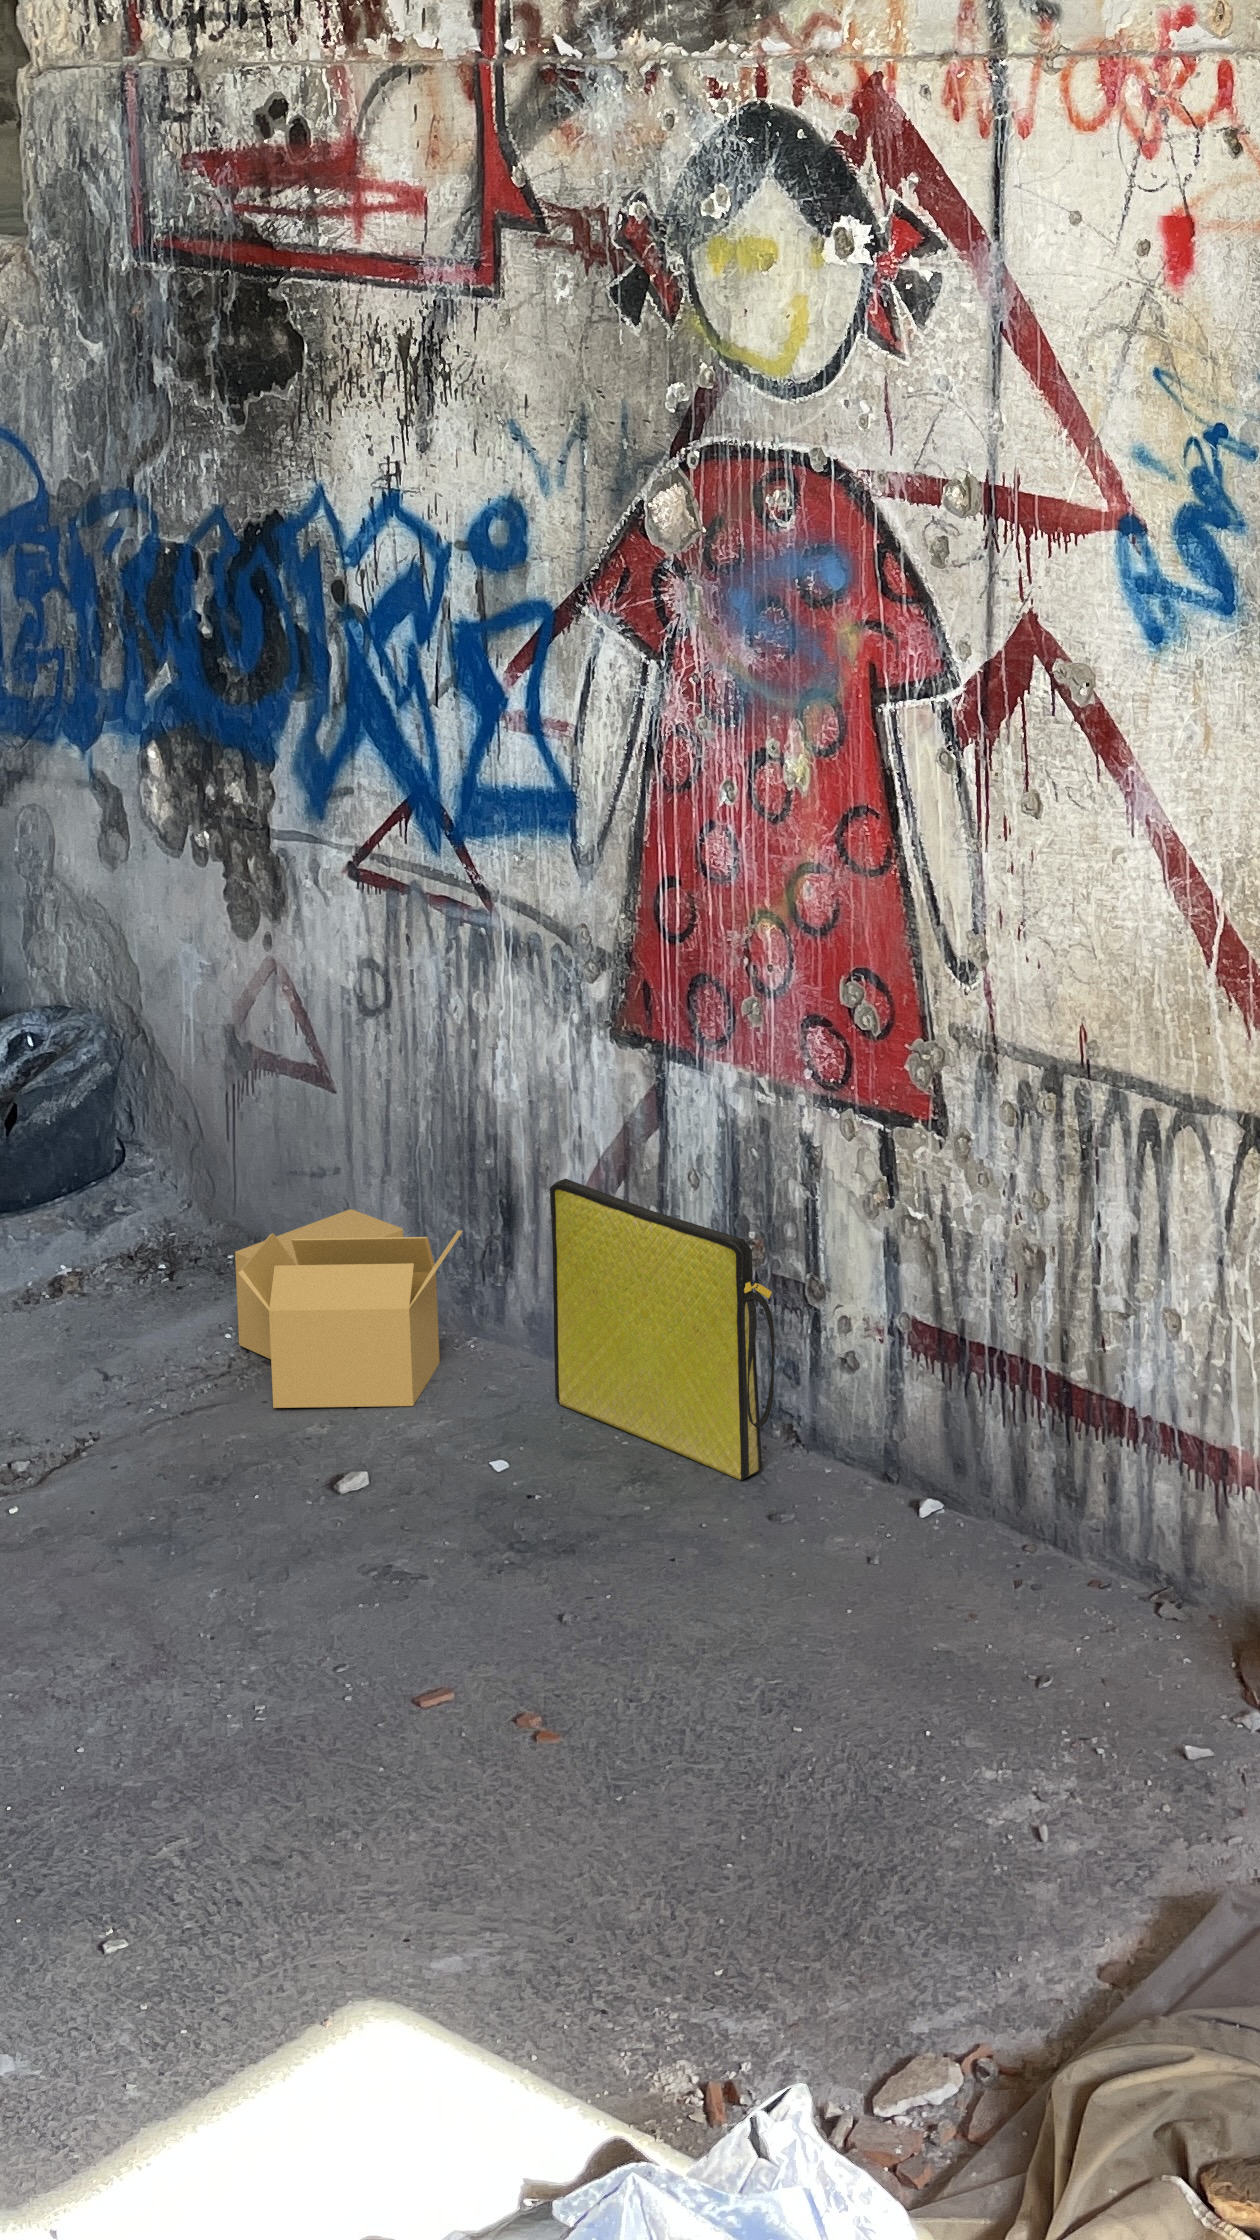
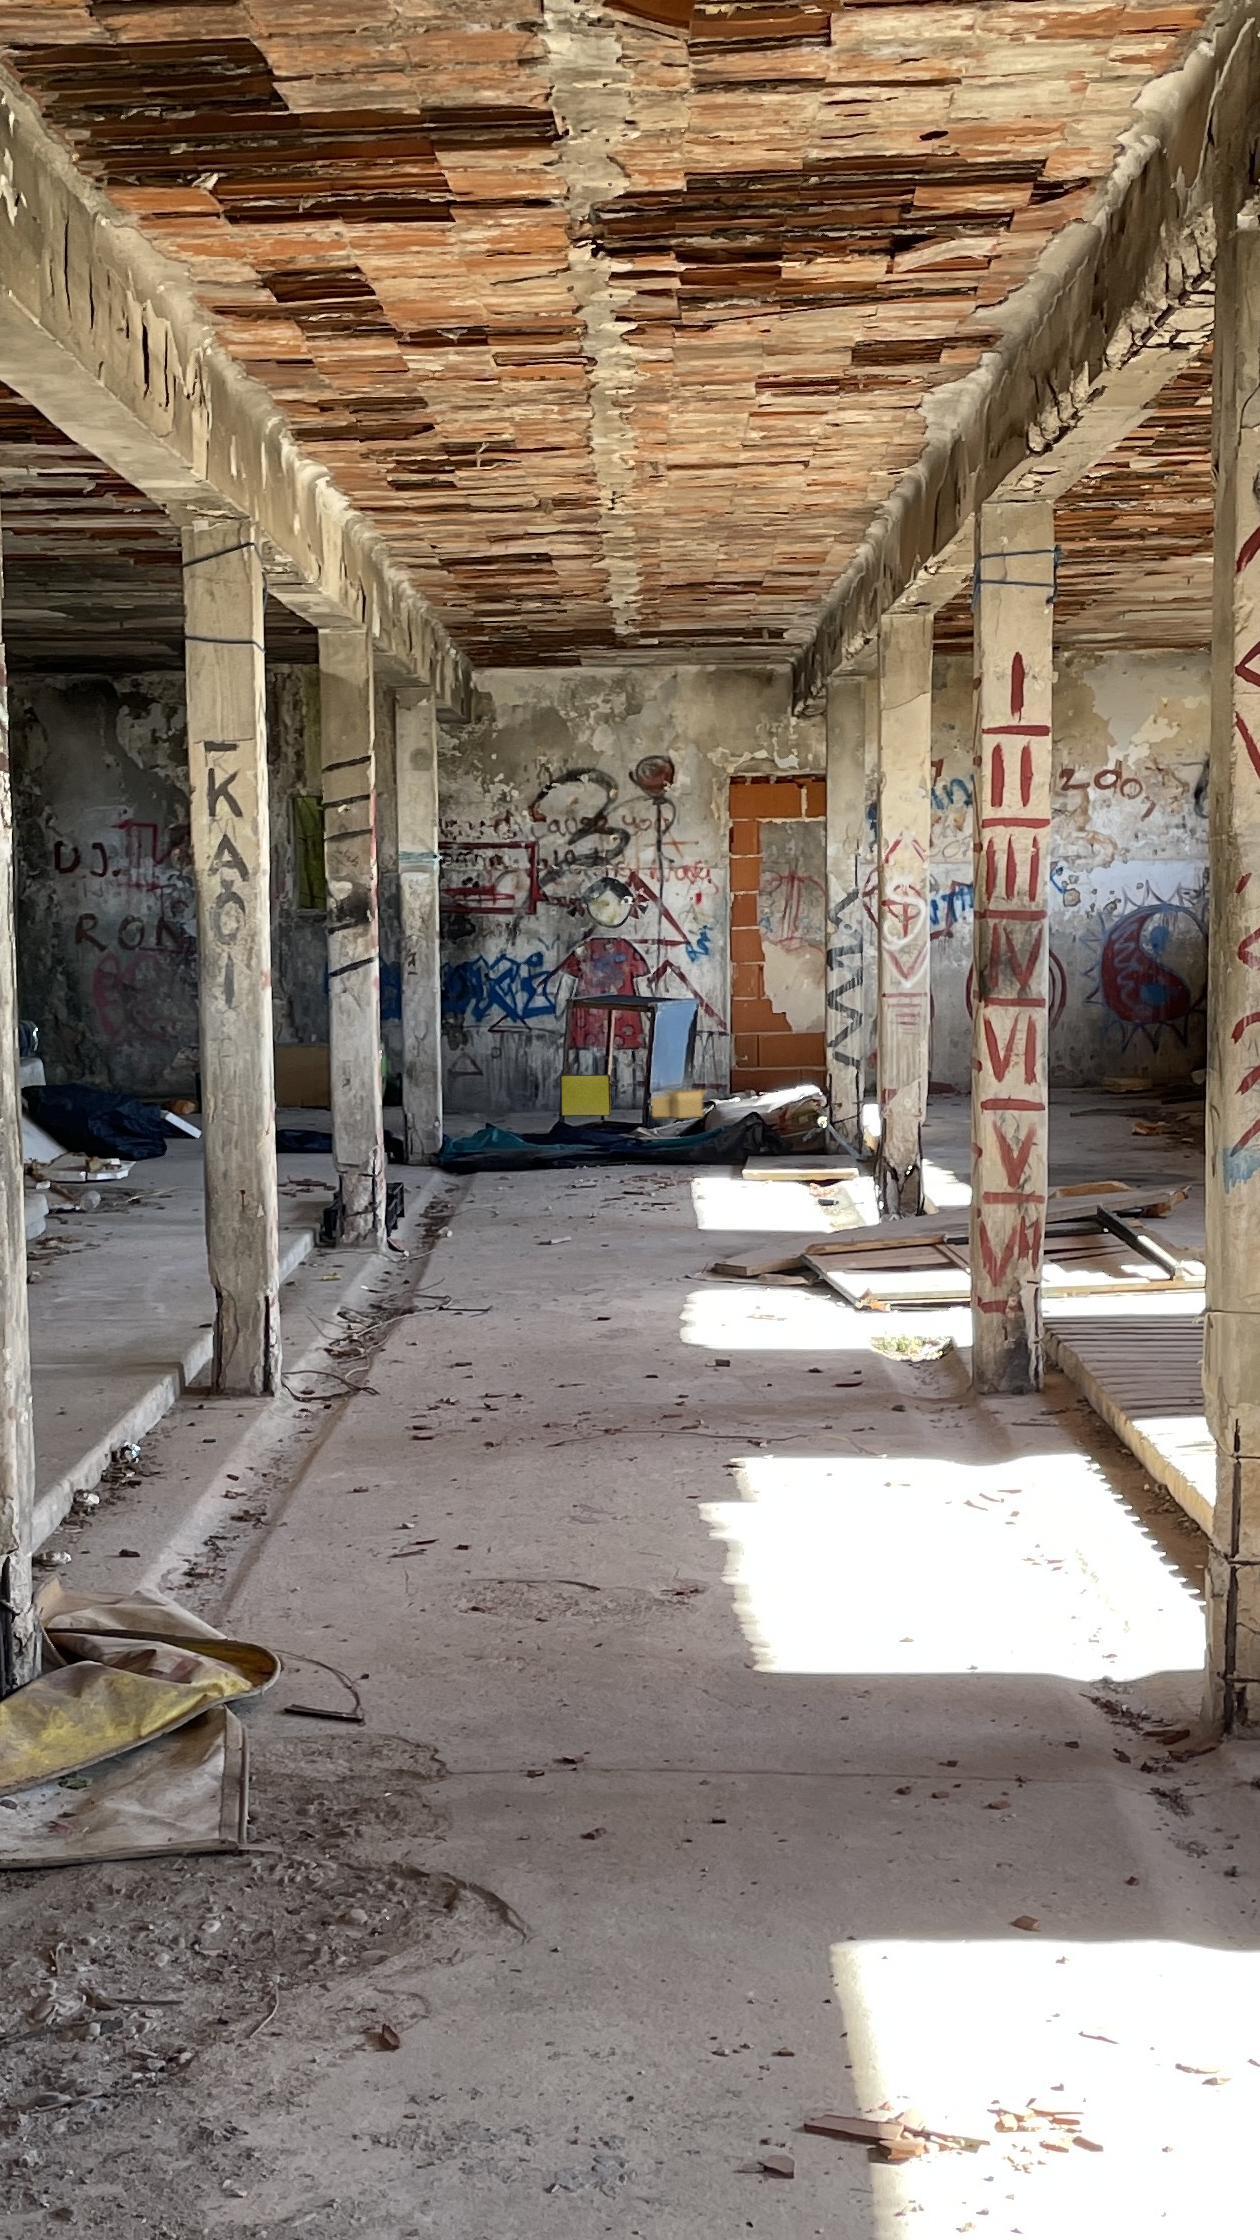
cardboard box: present [235,1209,462,1408] -> present [652,1090,706,1118]

